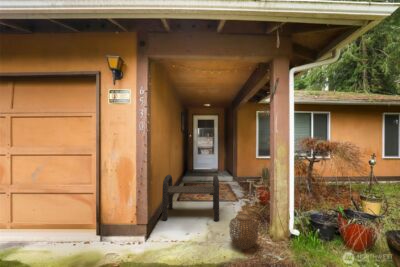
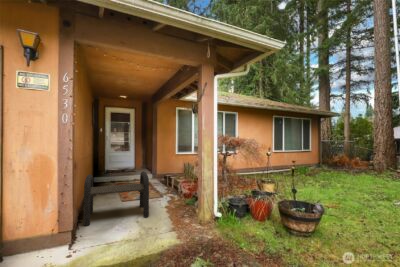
woven basket: present [229,214,258,249] -> none [164,204,190,237]

